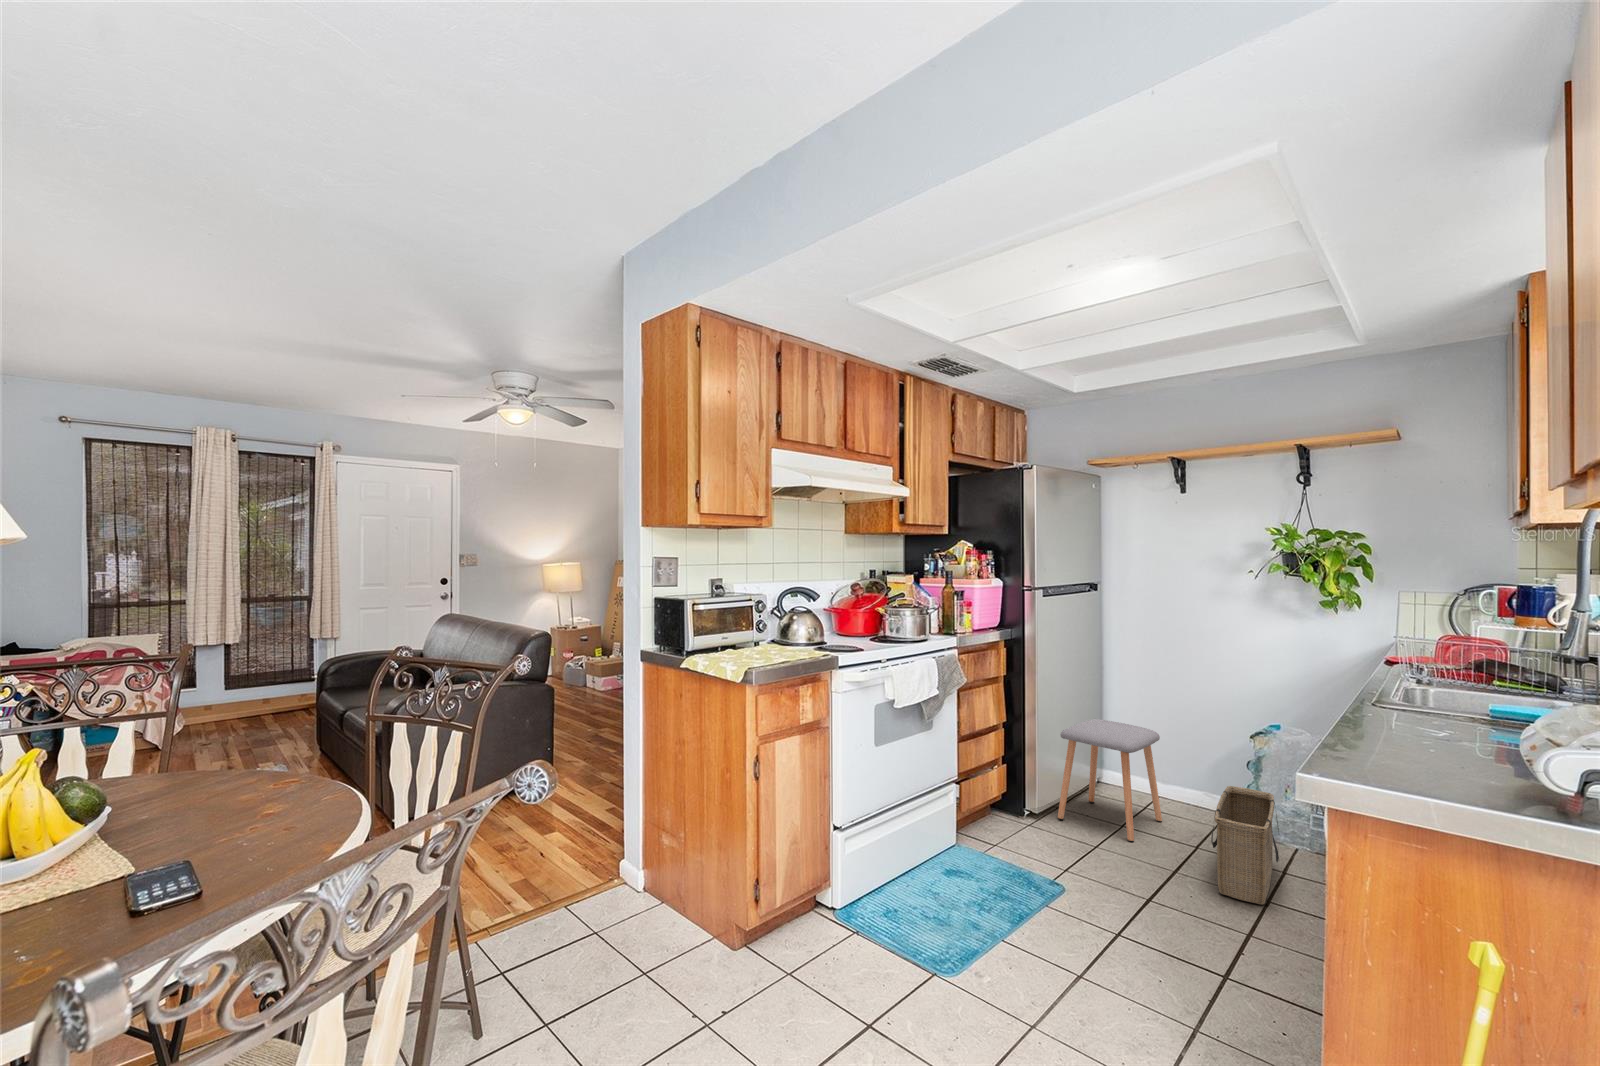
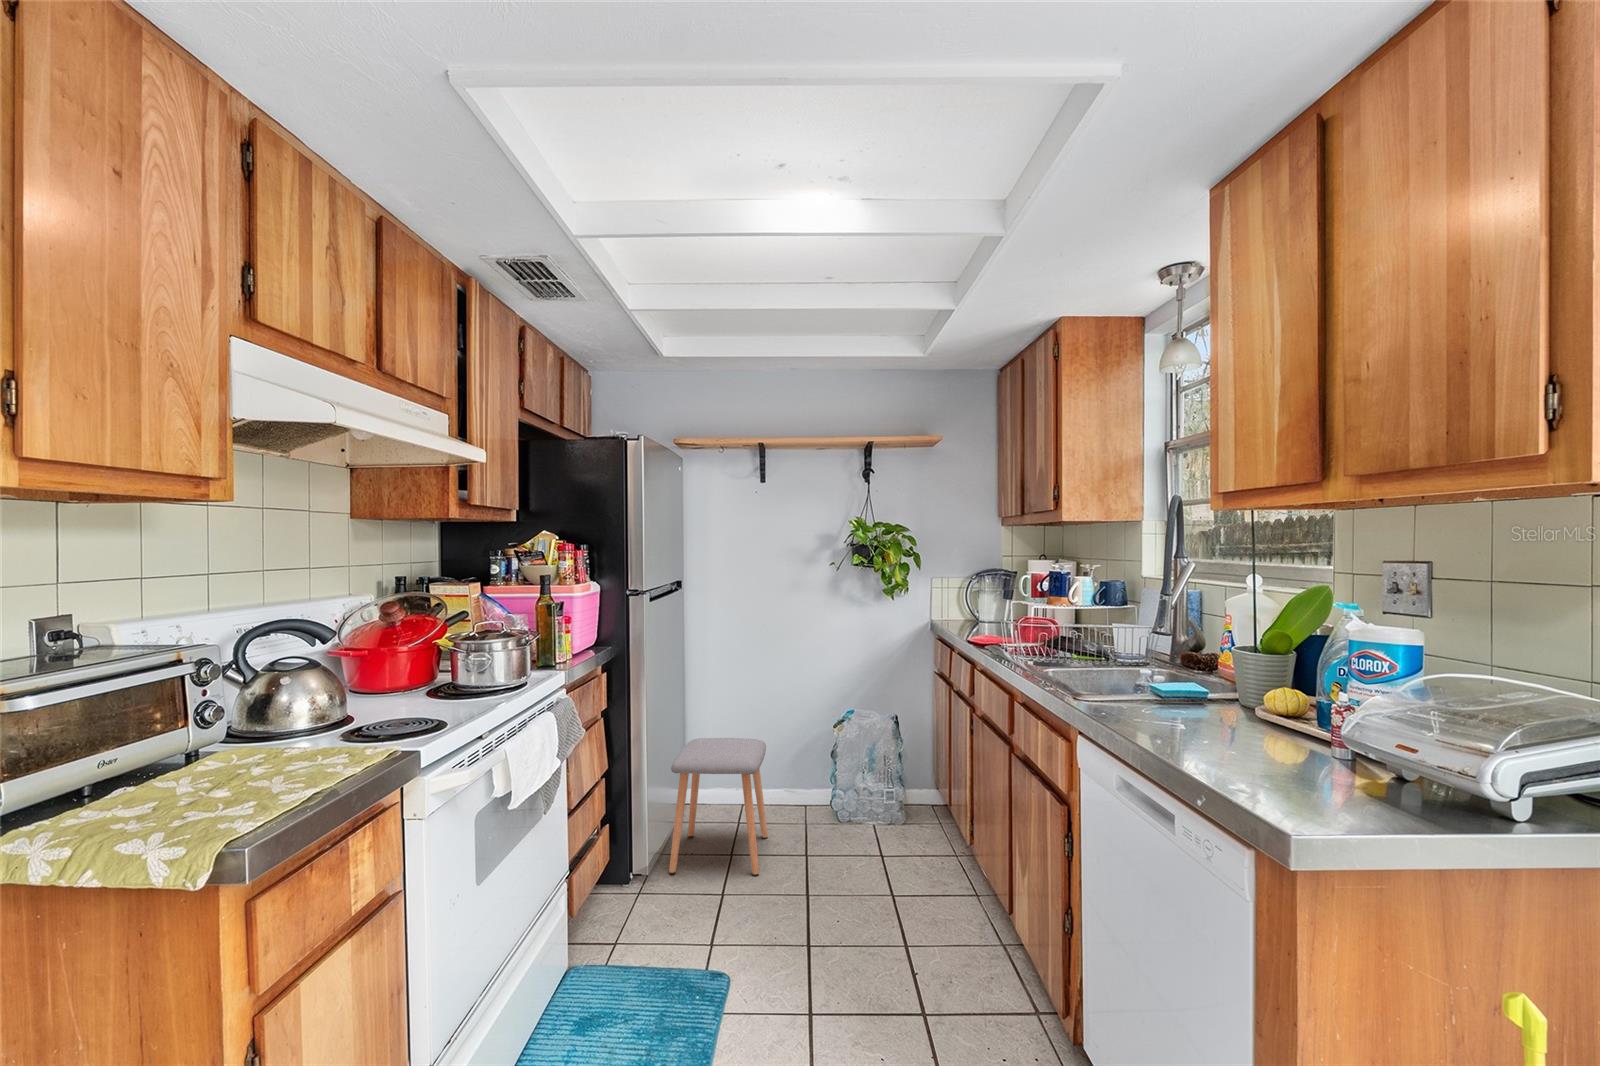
basket: present [1211,786,1279,904] -> none [840,782,908,908]

